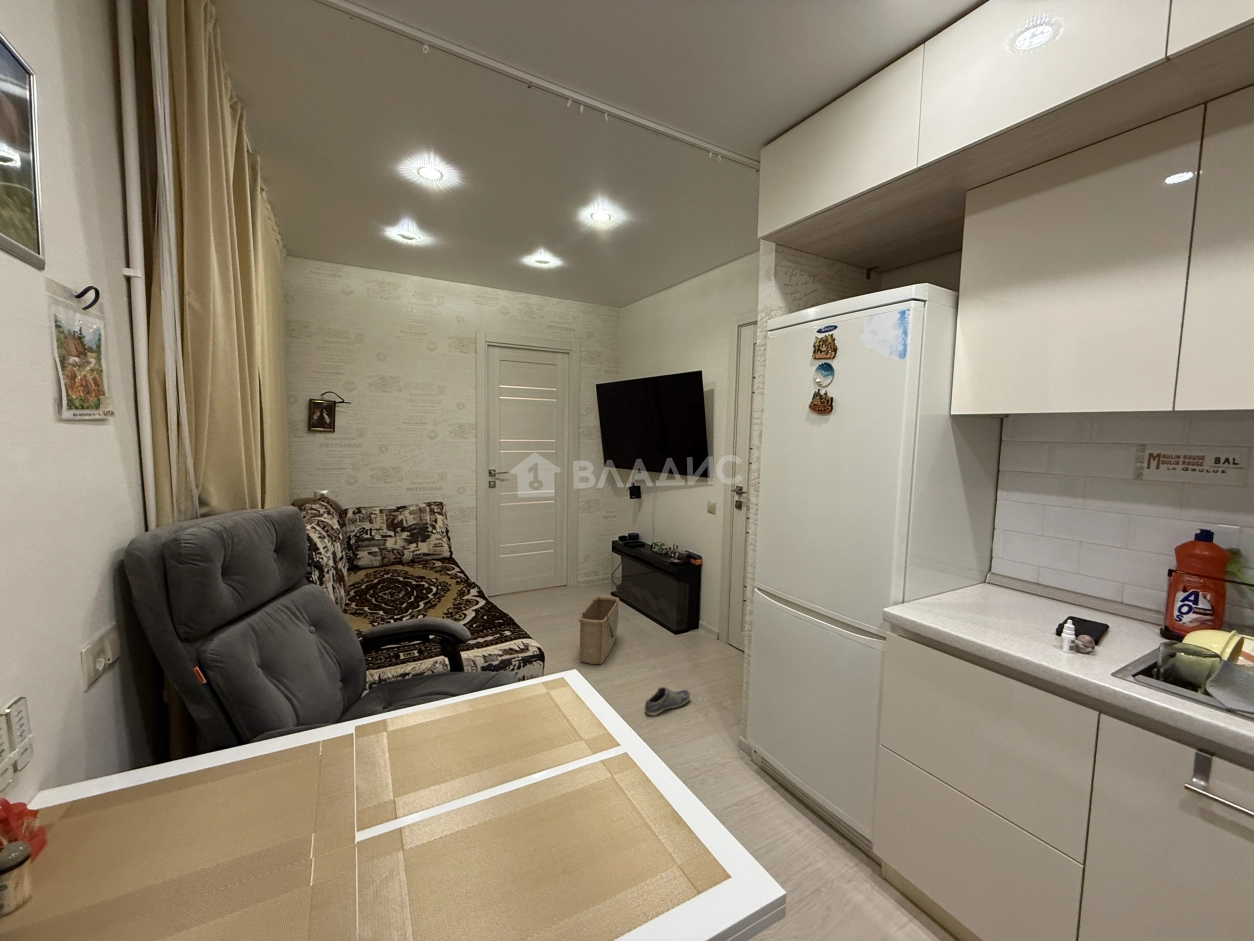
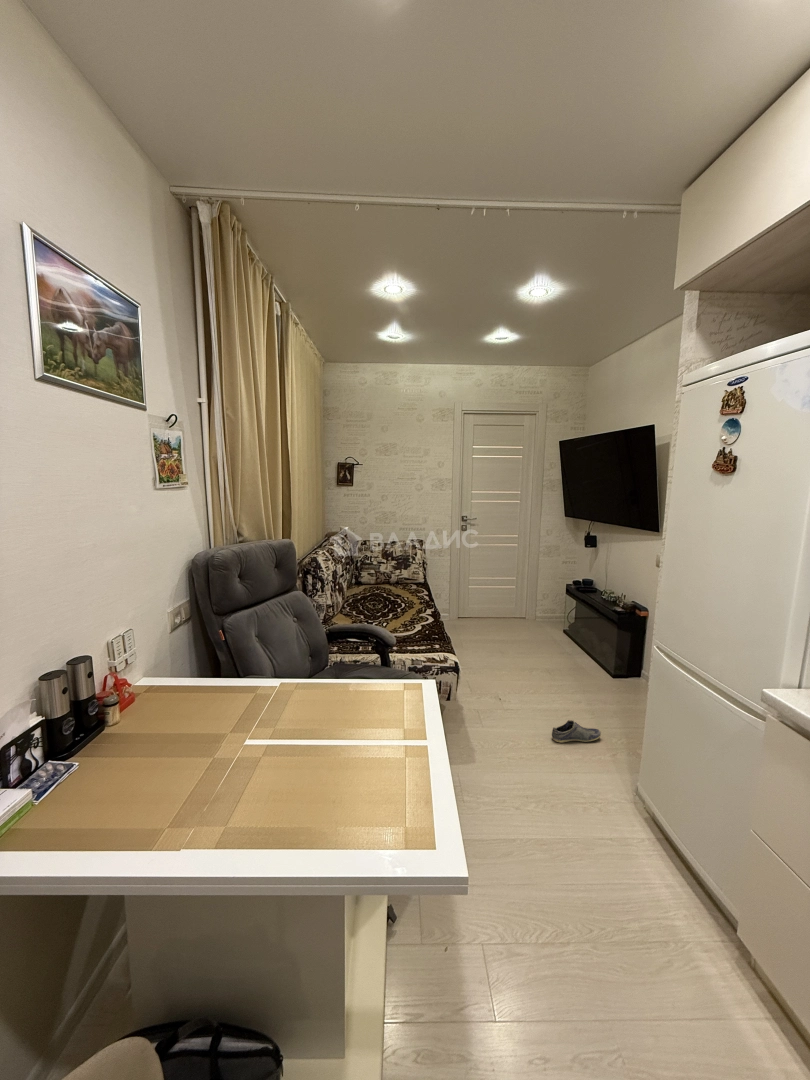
basket: present [579,596,619,664] -> none [510,631,554,689]

